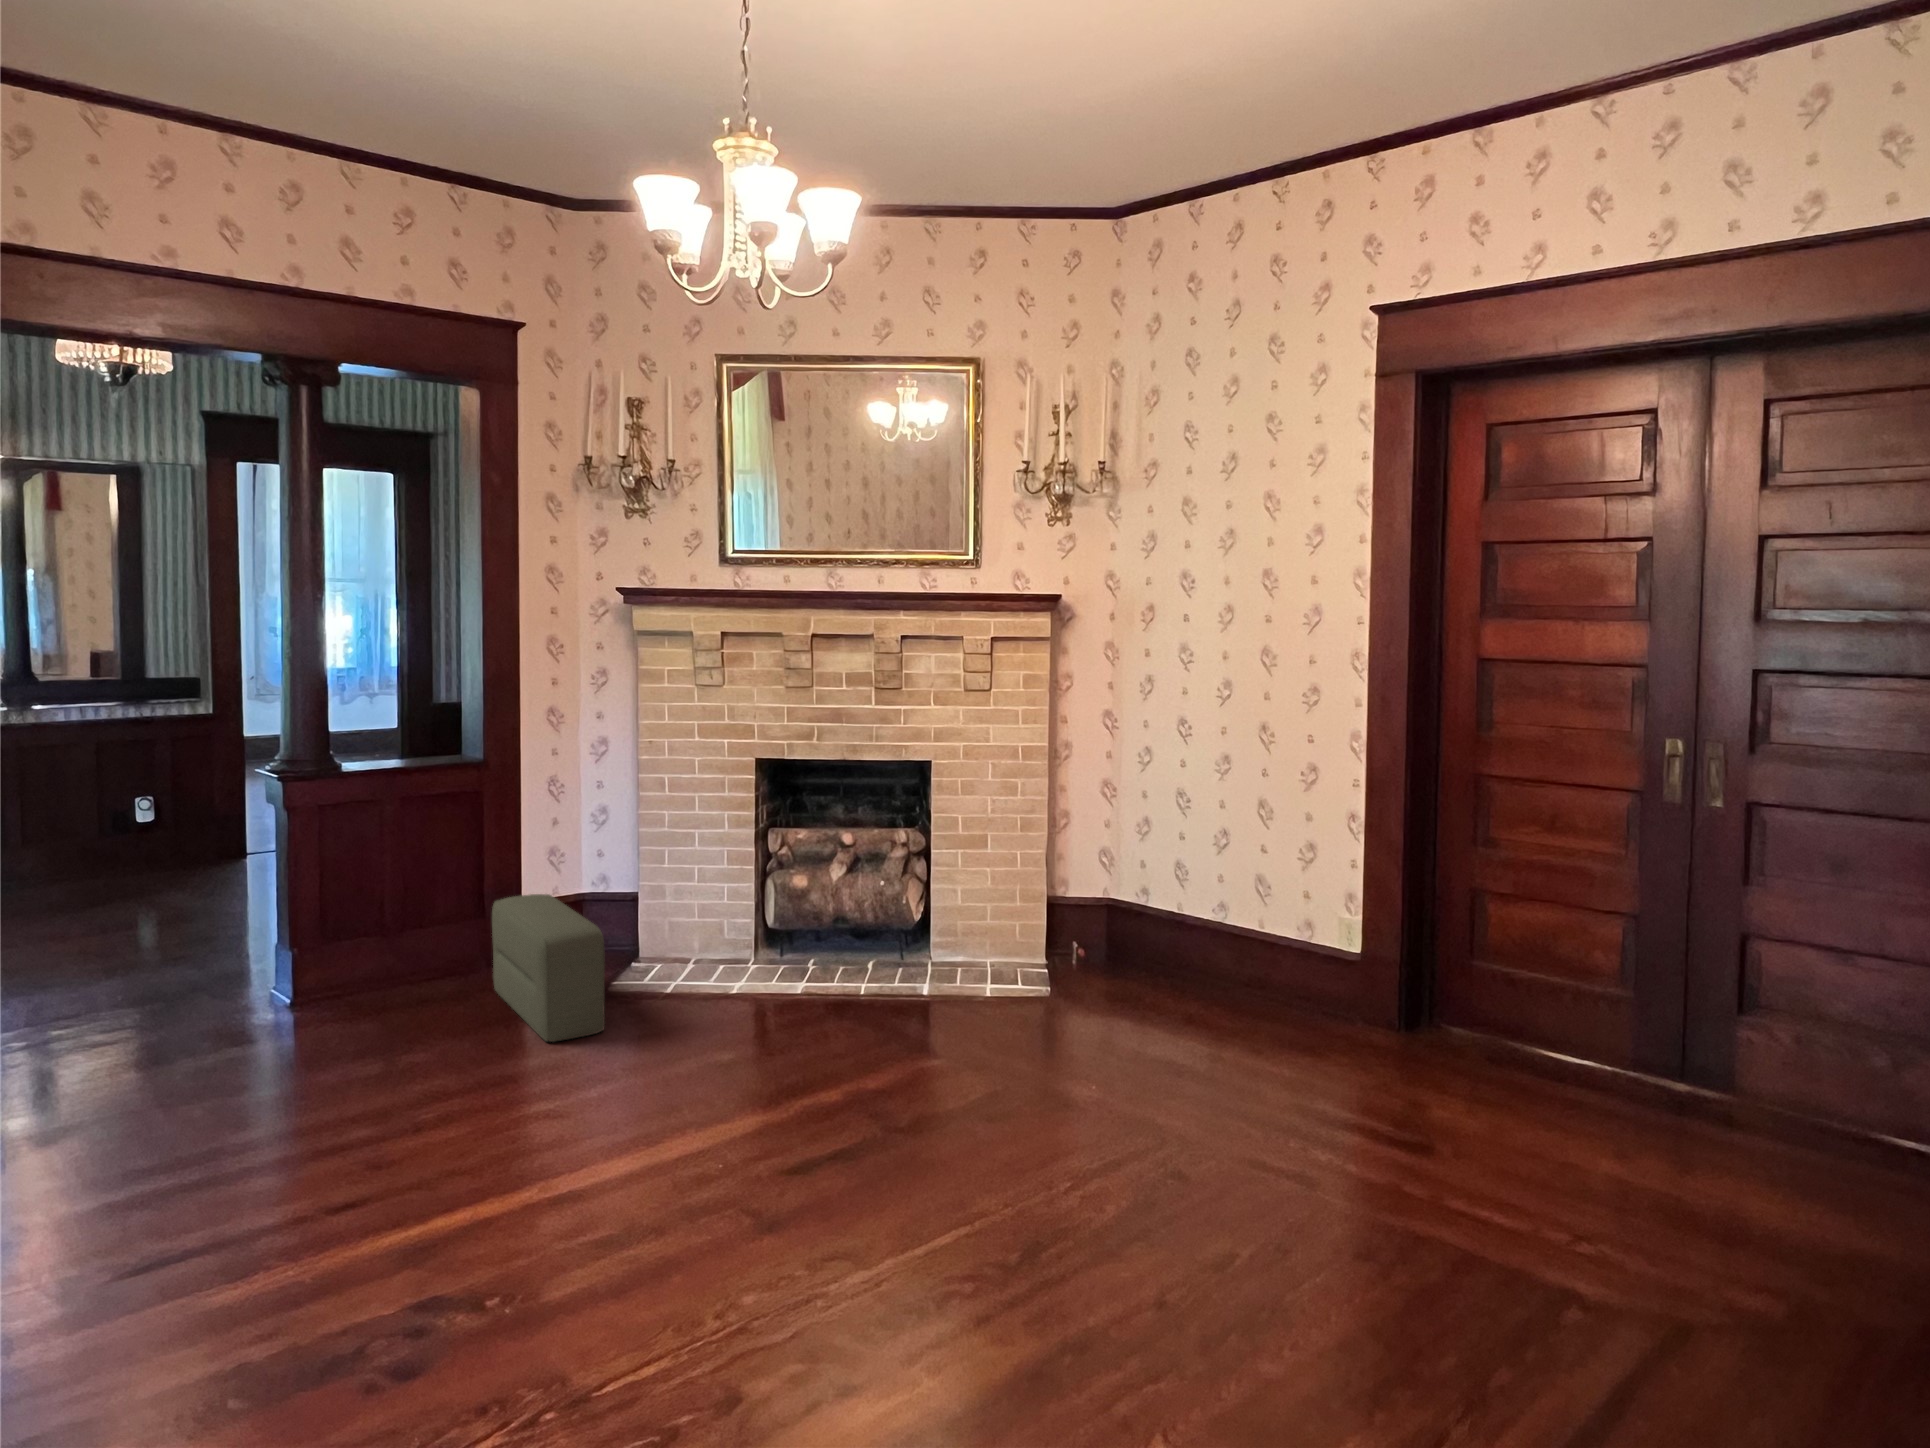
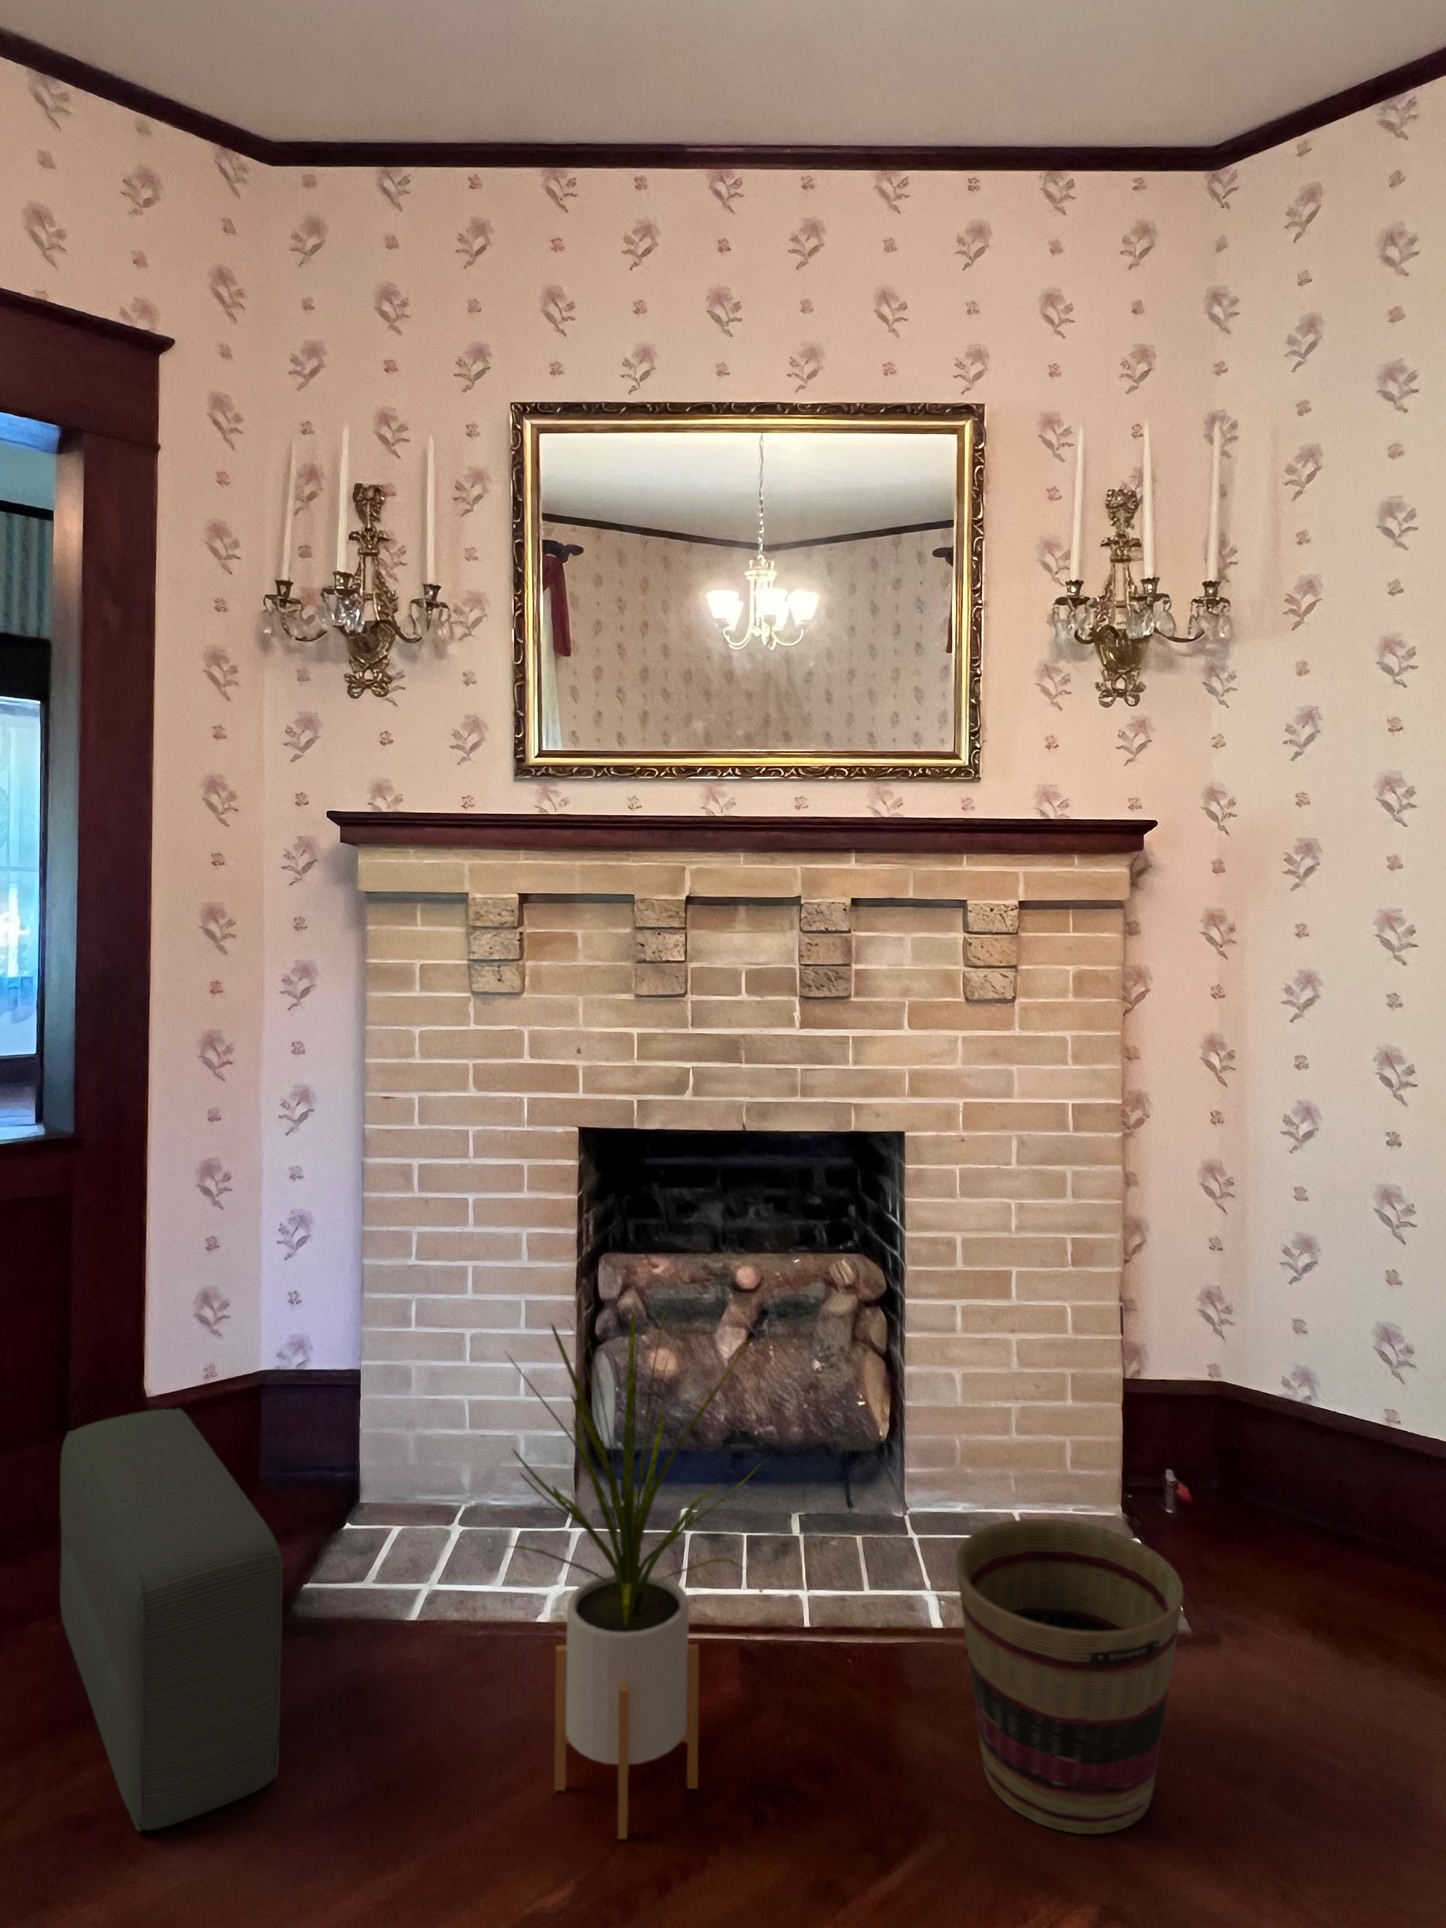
house plant: none [700,823,815,1045] -> present [511,1300,760,1839]
basket: none [903,932,1000,1045] -> present [956,1519,1184,1834]

